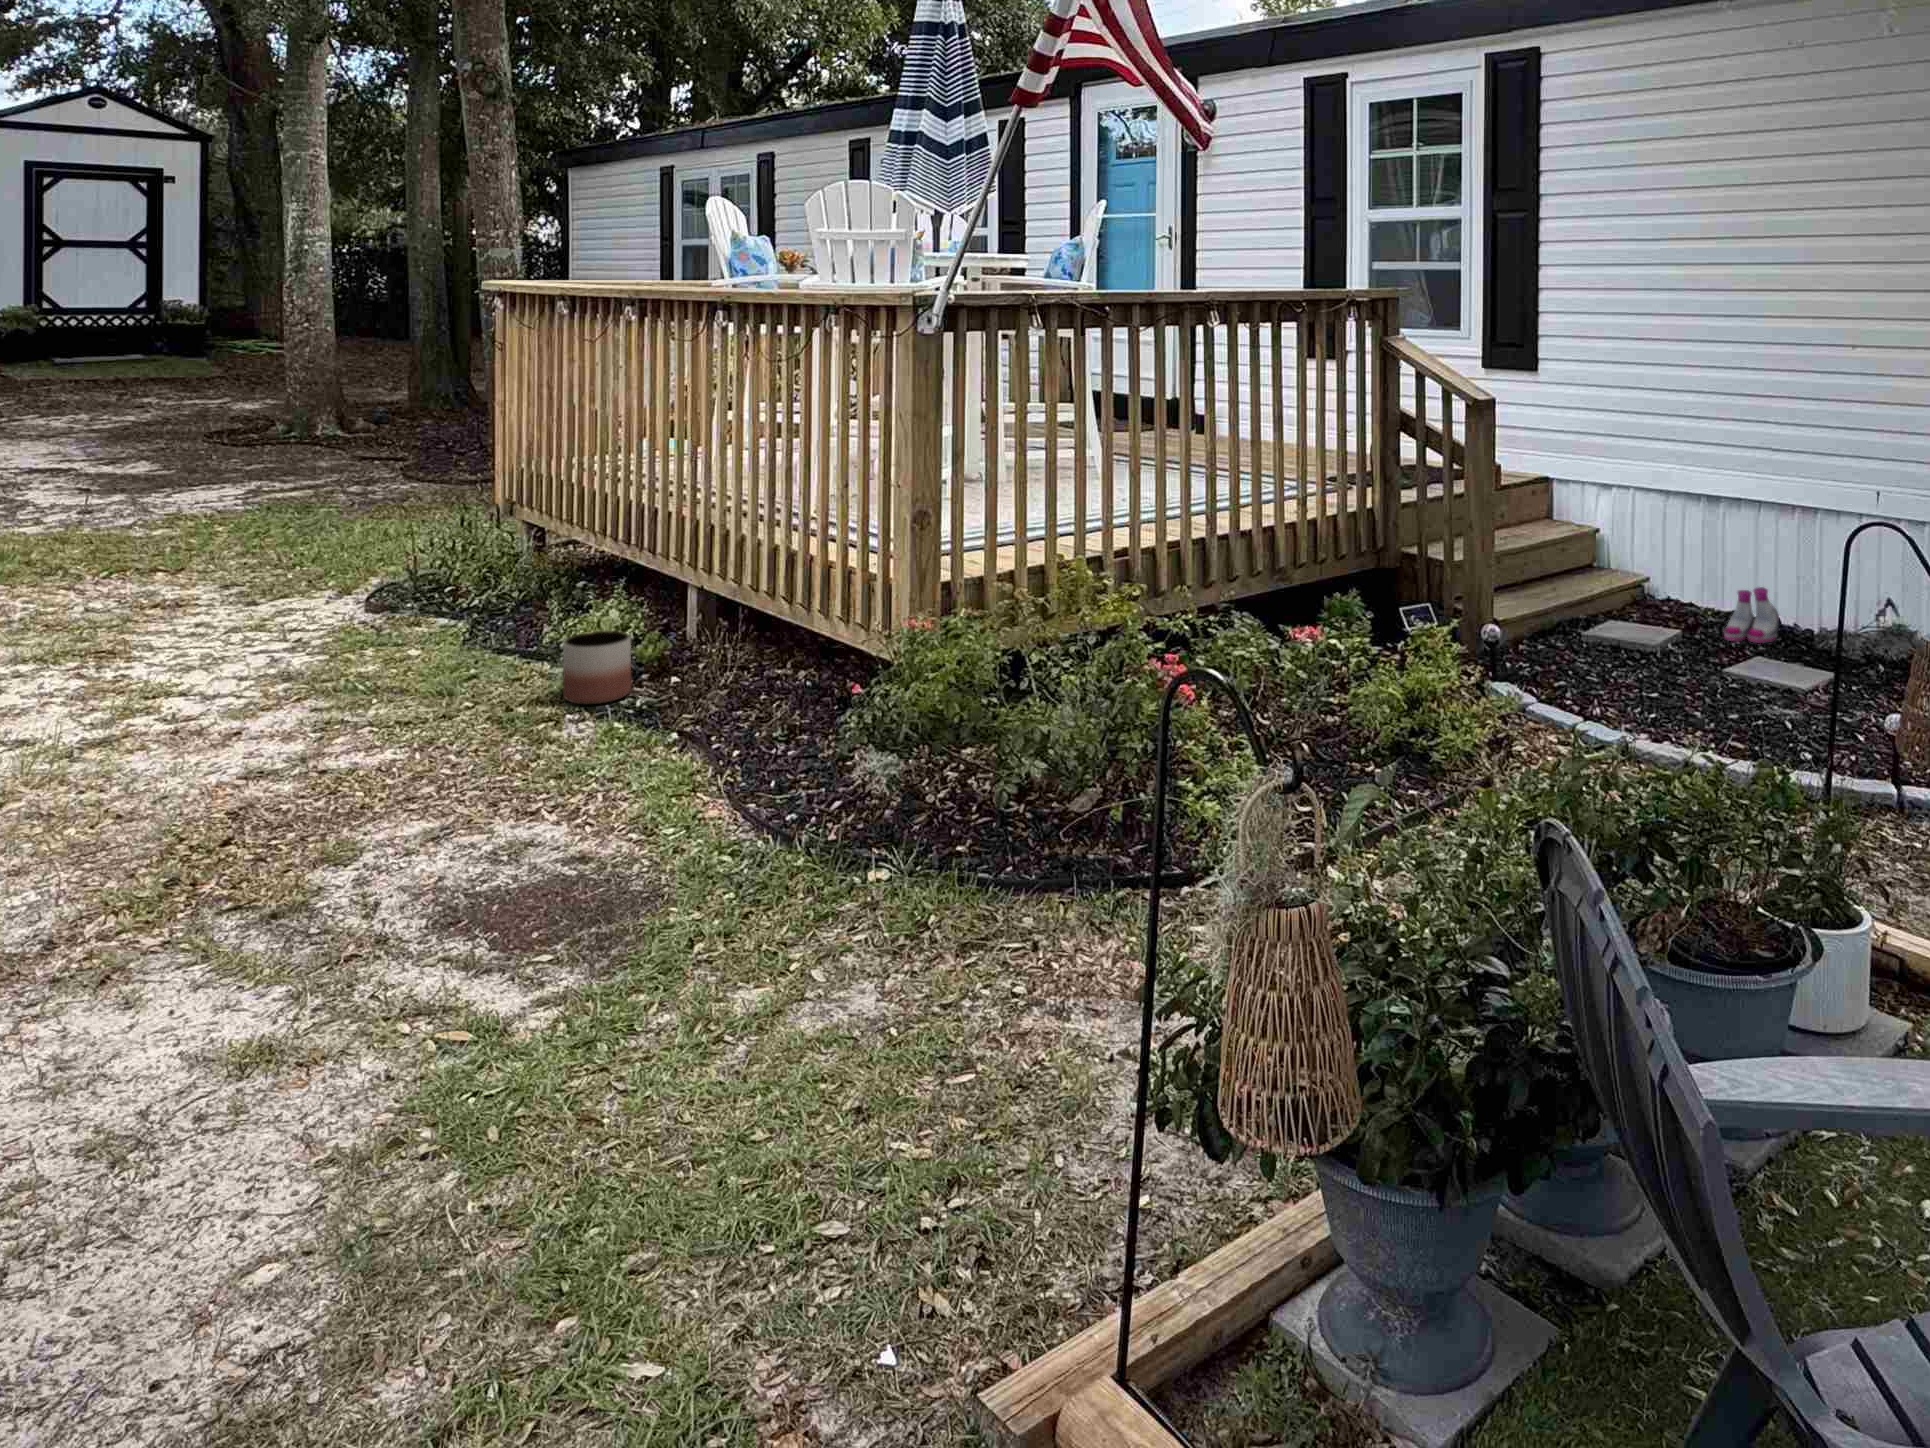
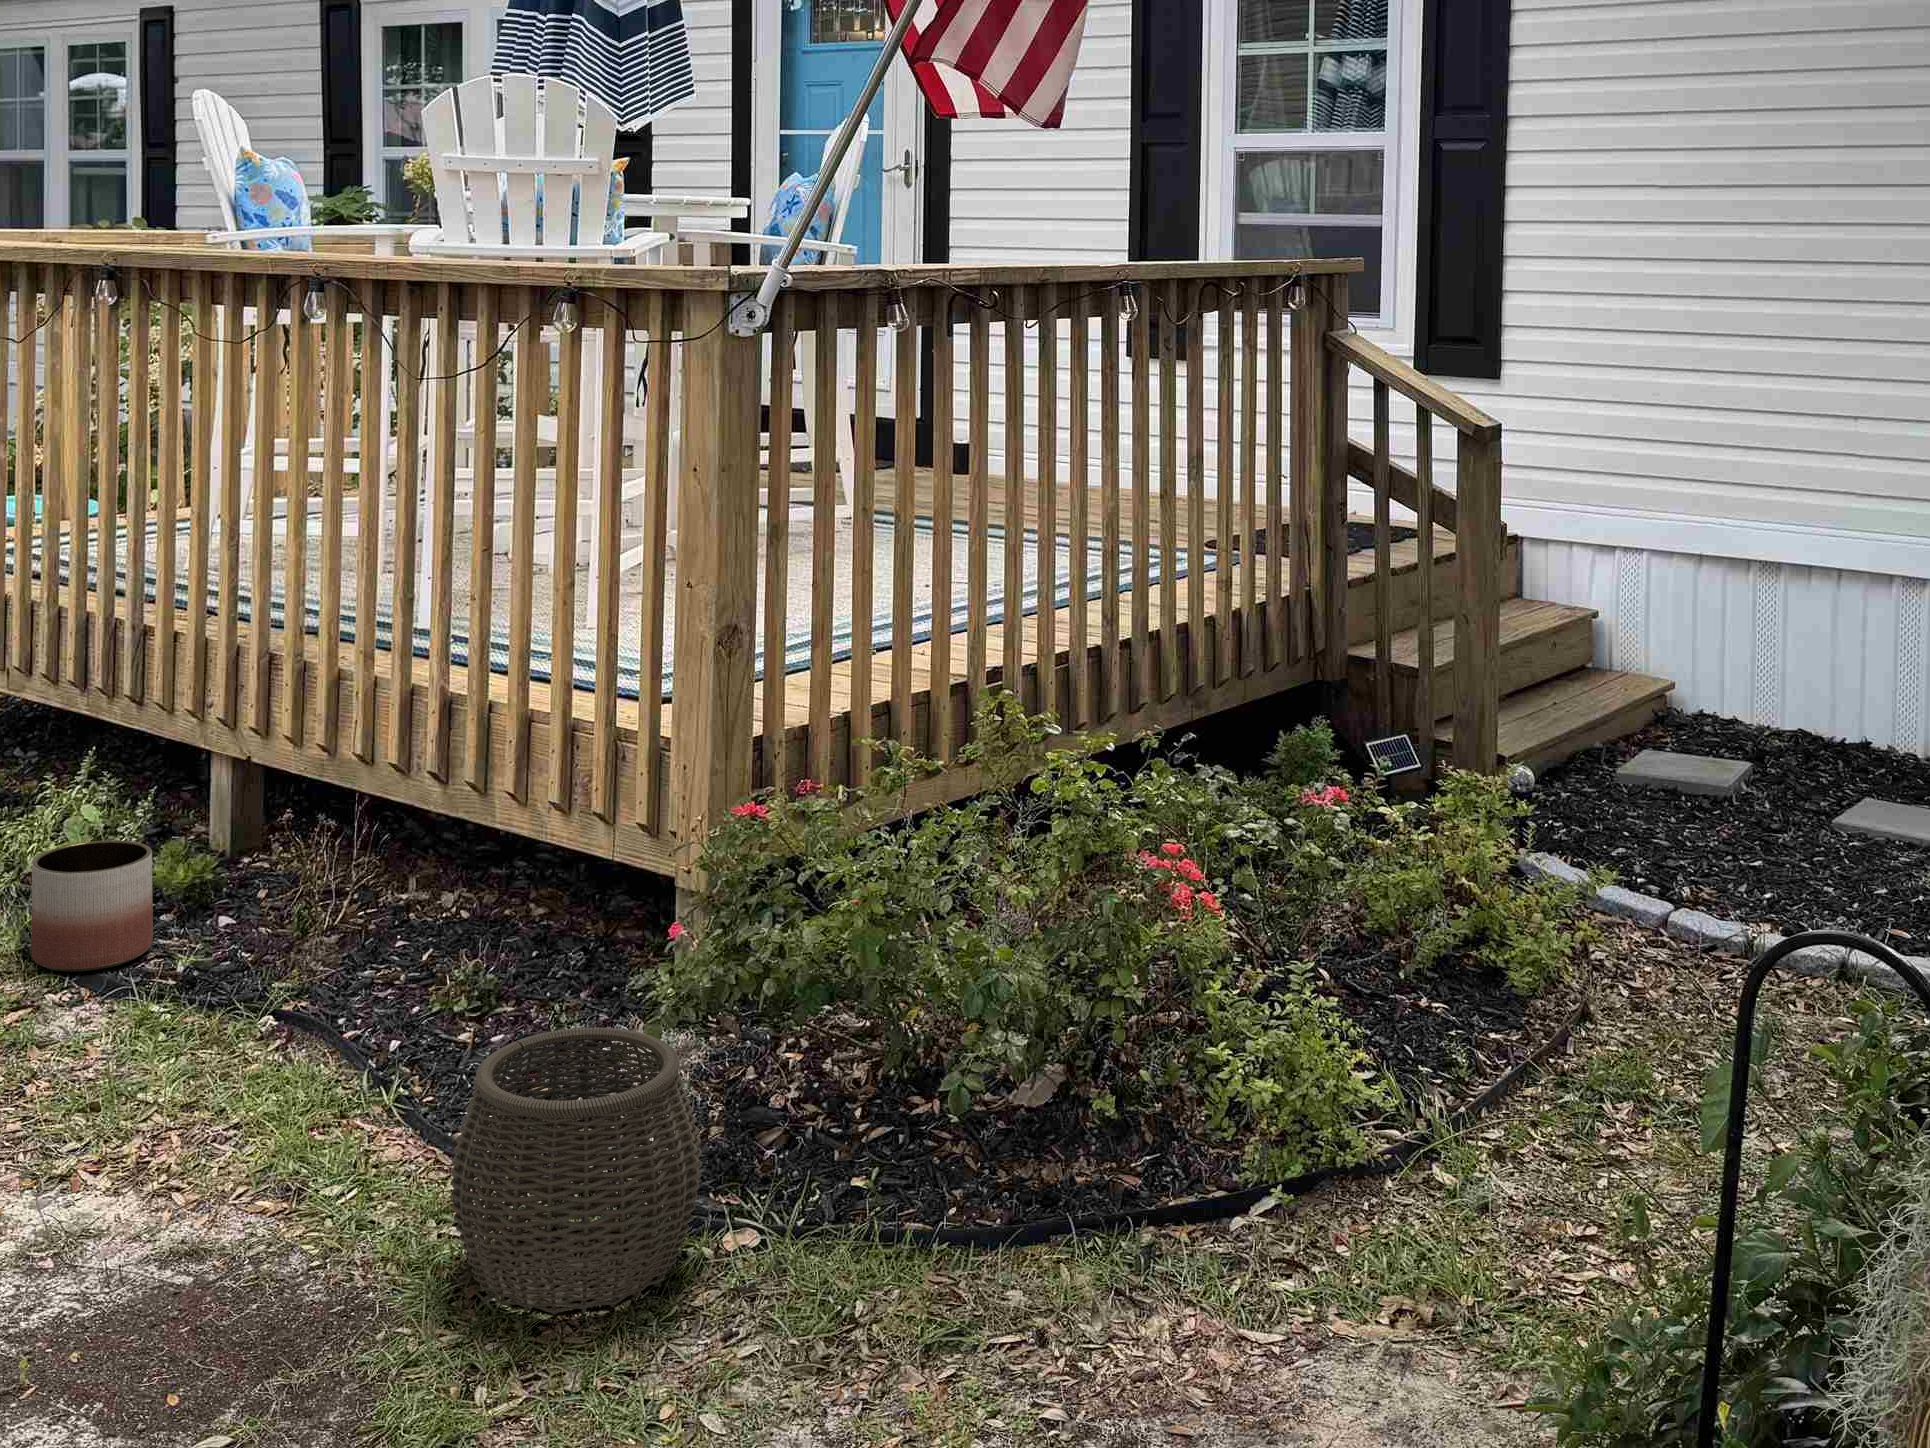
boots: present [1724,587,1779,643] -> none [1778,693,1853,774]
woven basket: none [699,741,848,906] -> present [450,1027,702,1315]

